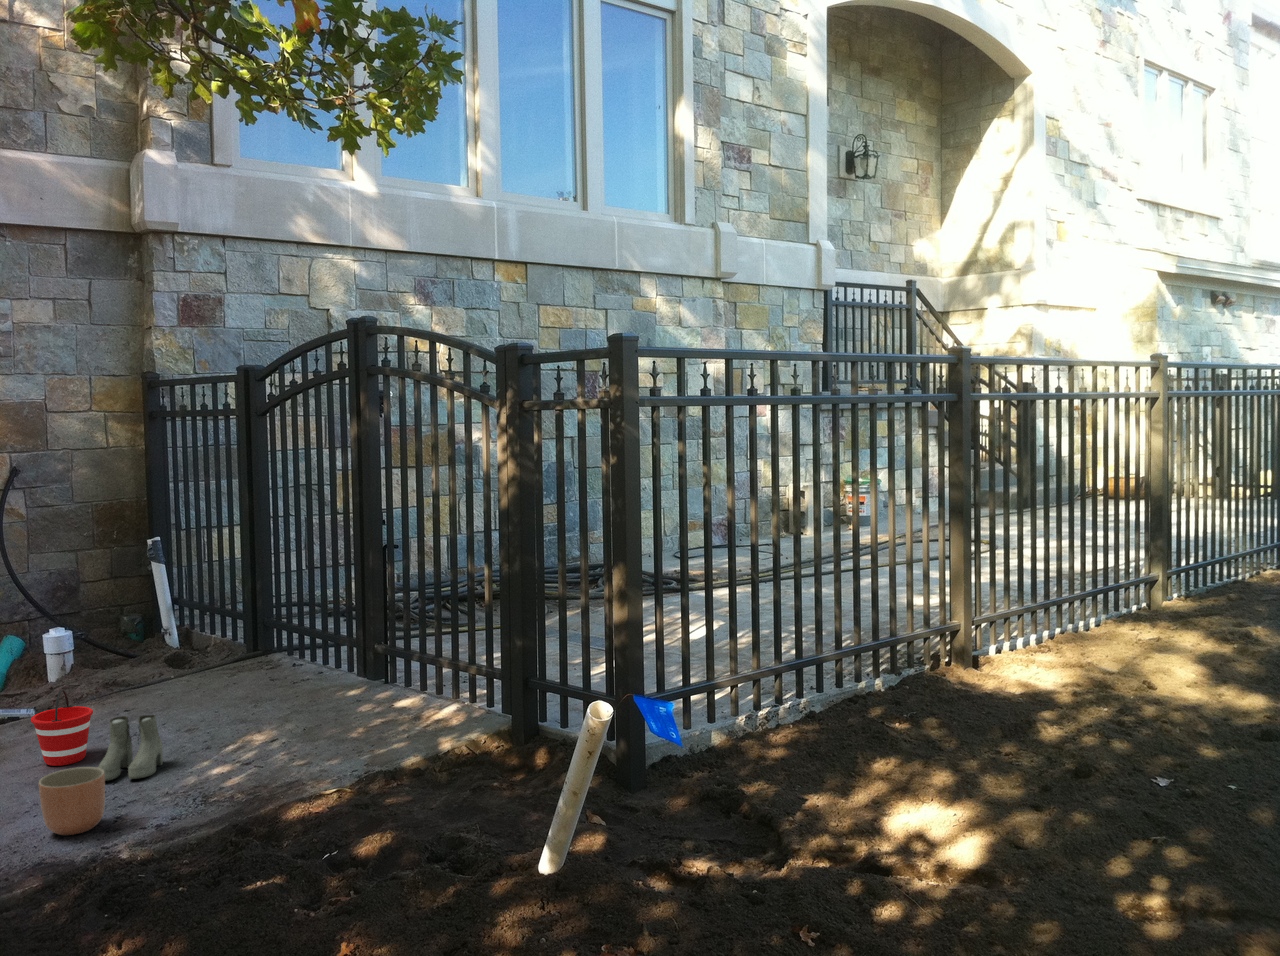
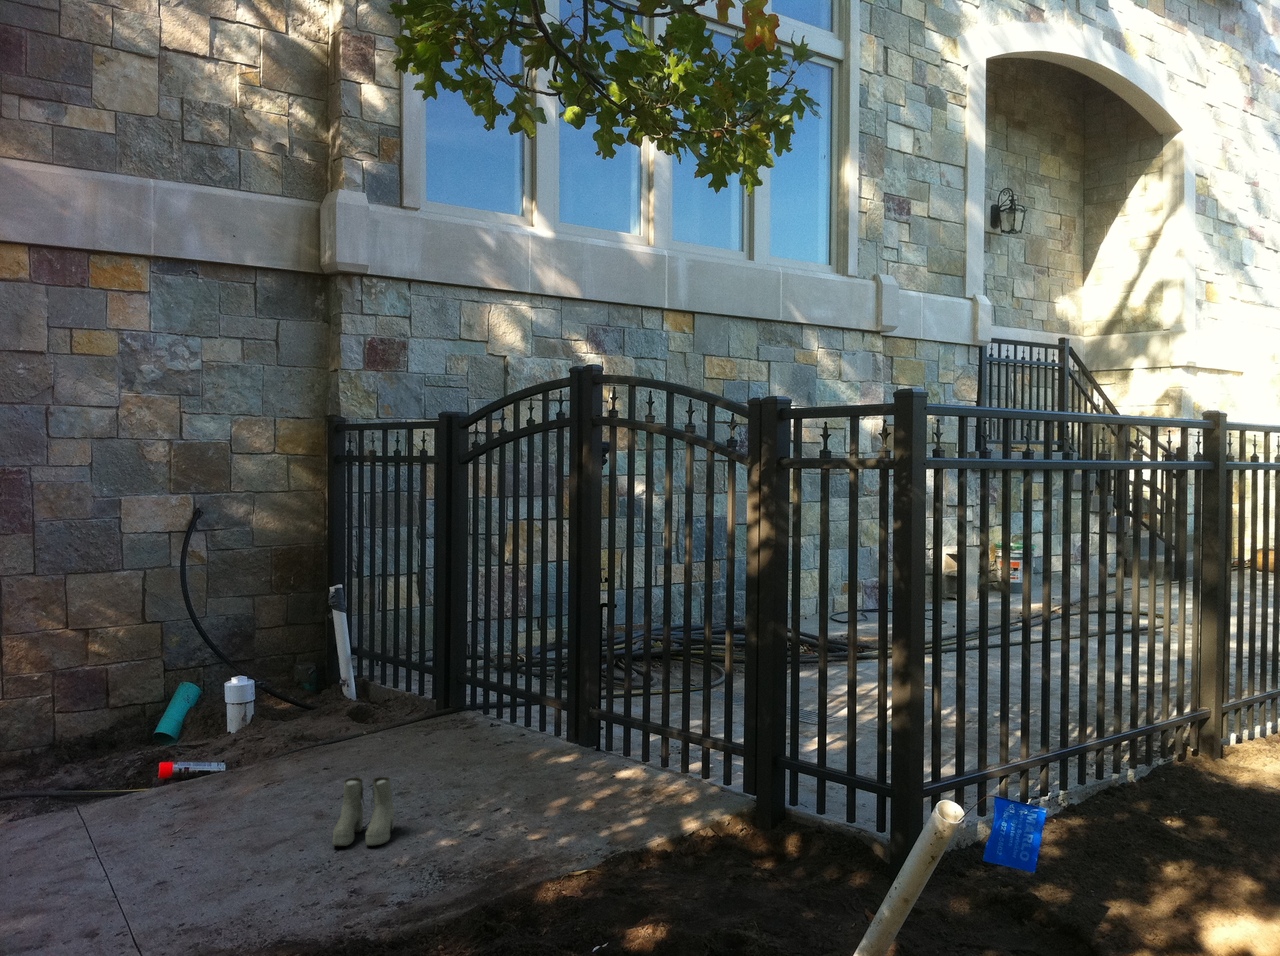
bucket: present [31,690,93,766] -> none [258,746,318,826]
planter: present [39,767,105,835] -> none [298,833,363,907]

